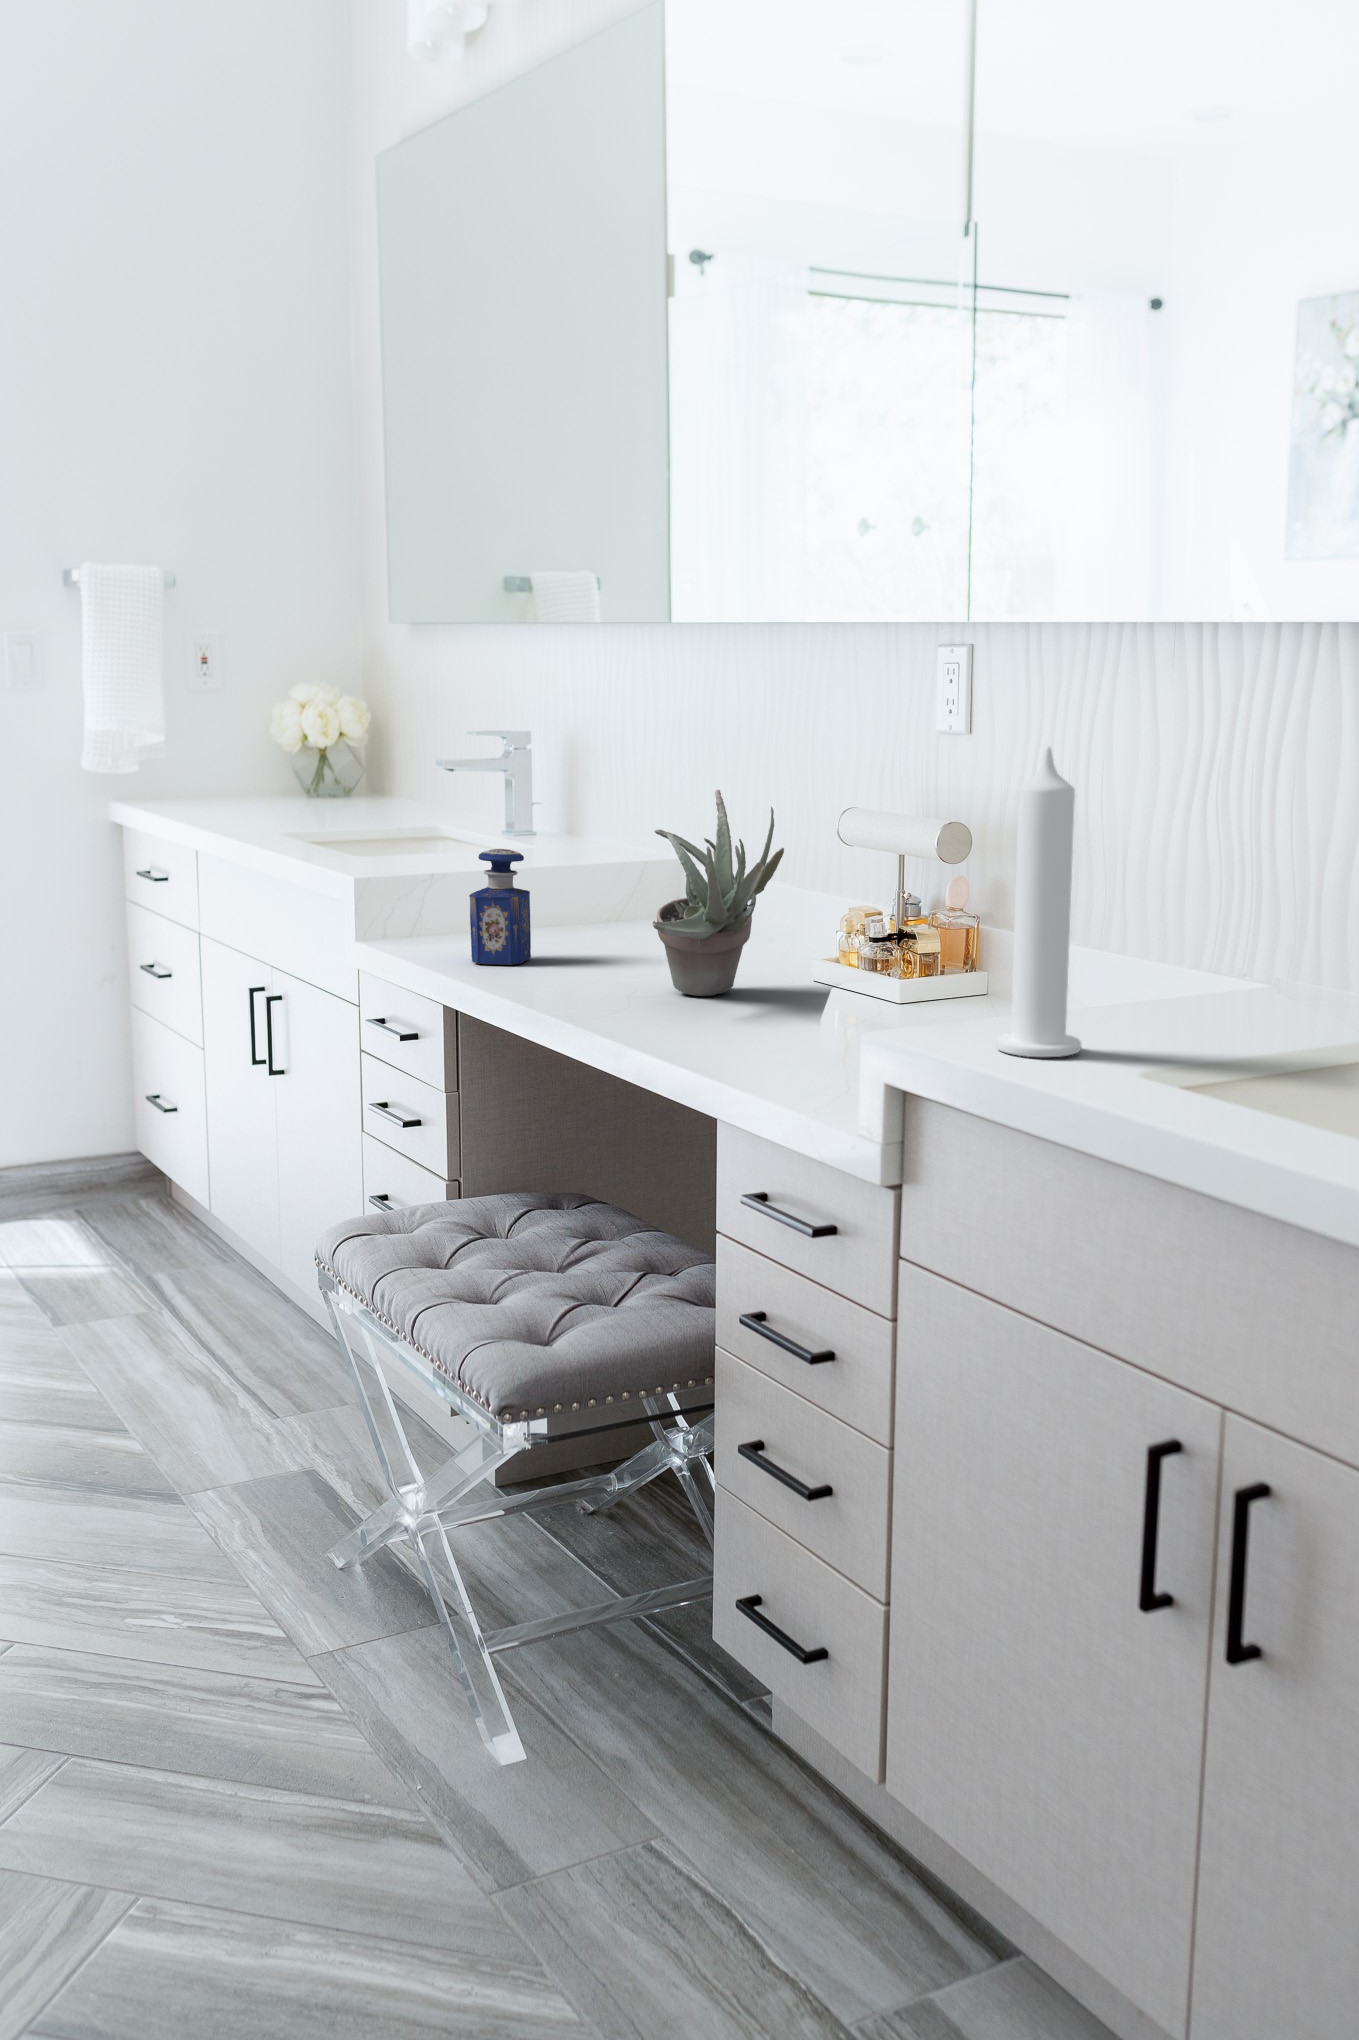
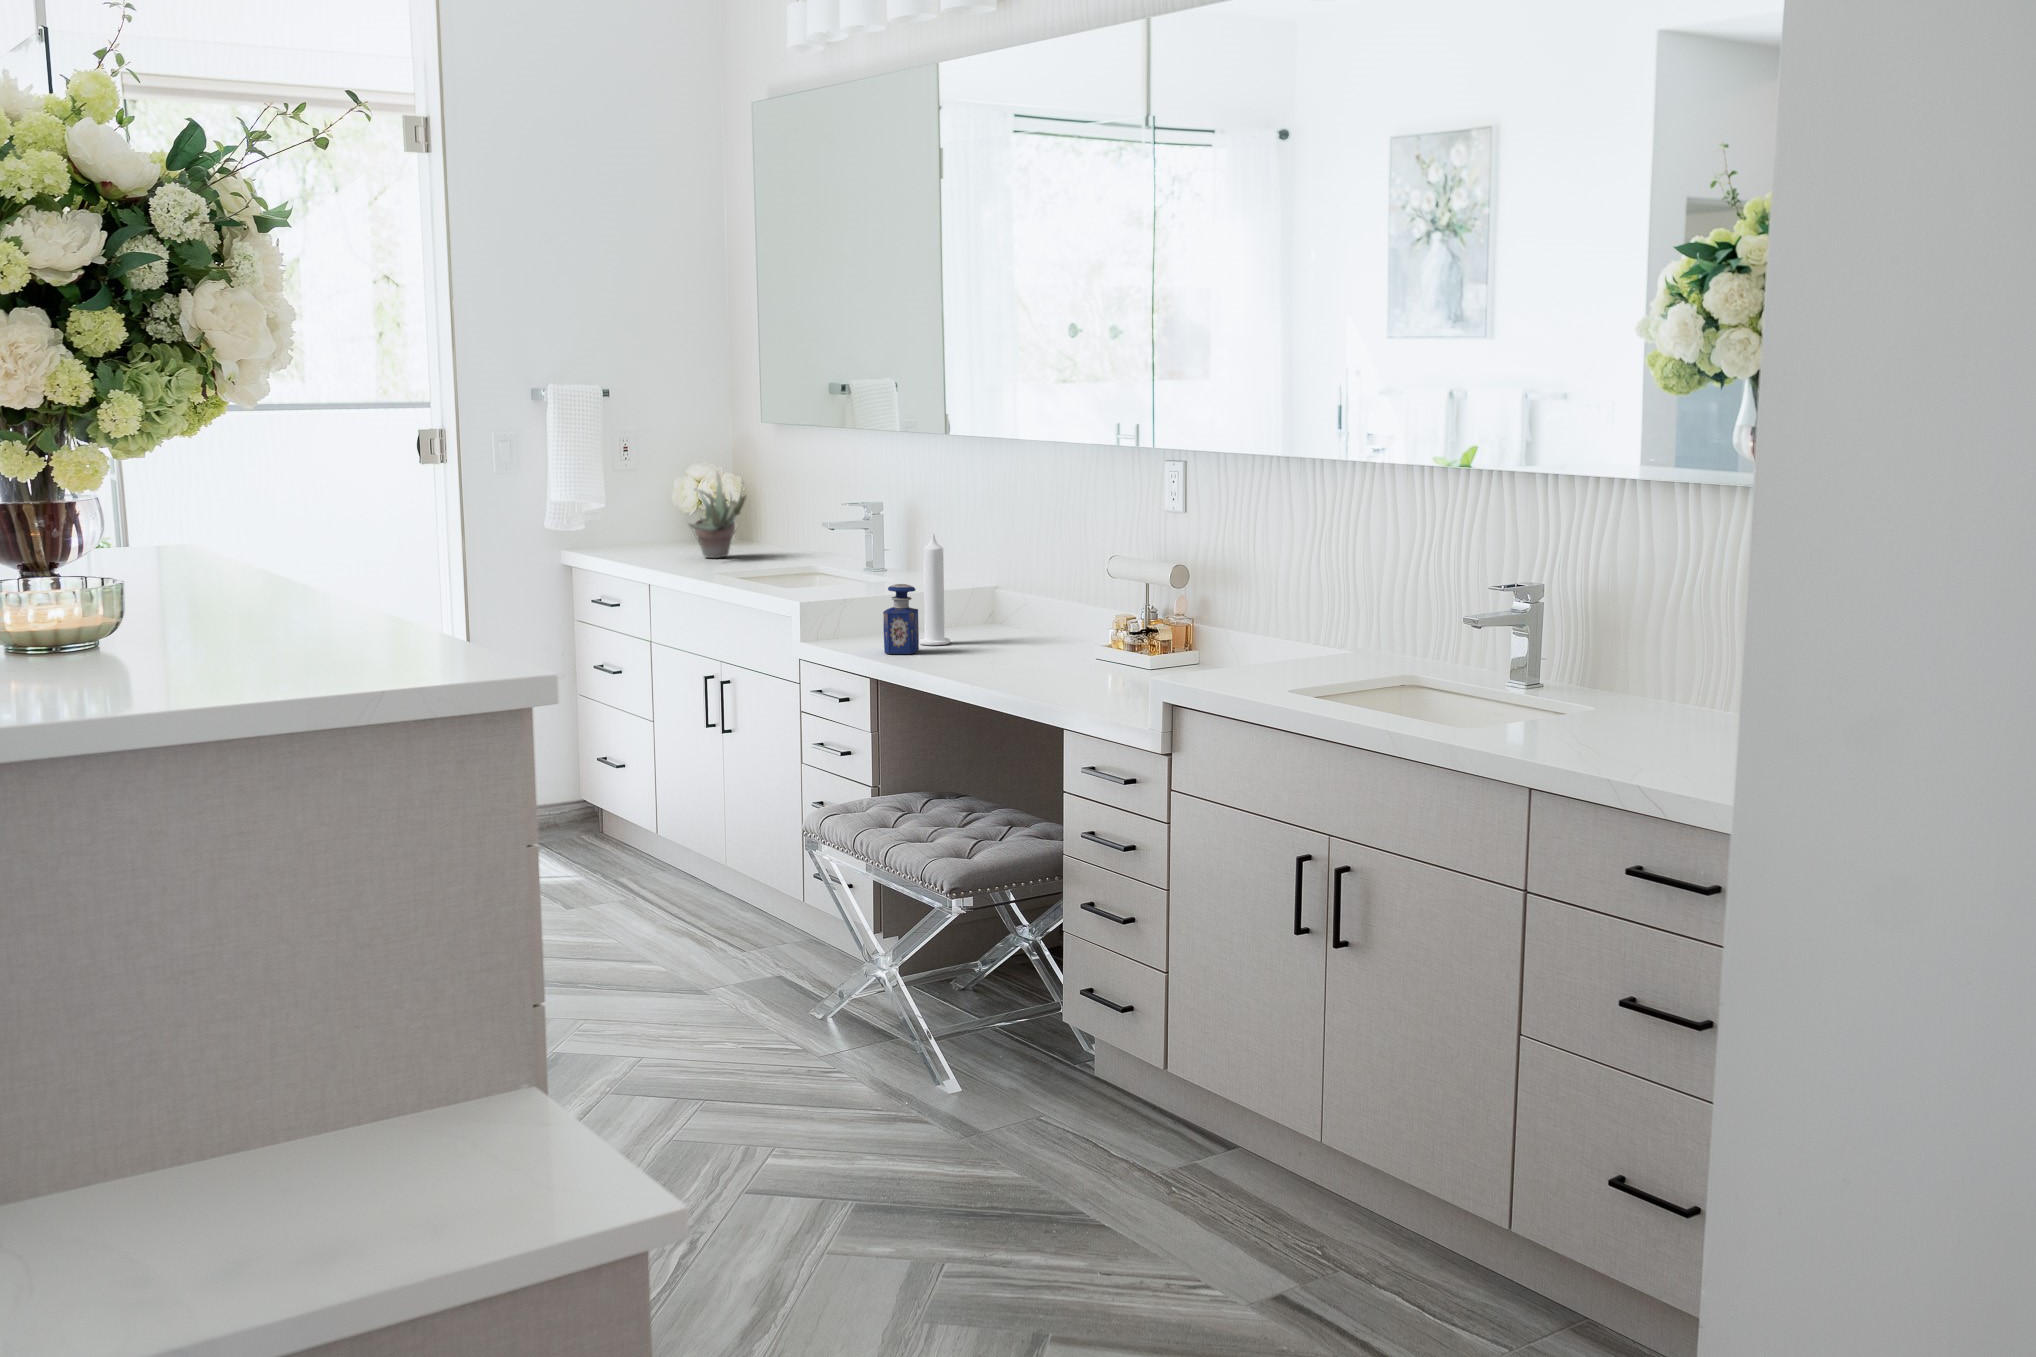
candle: present [995,747,1081,1057] -> present [919,534,950,645]
succulent plant: present [652,790,784,996] -> present [689,471,746,558]

